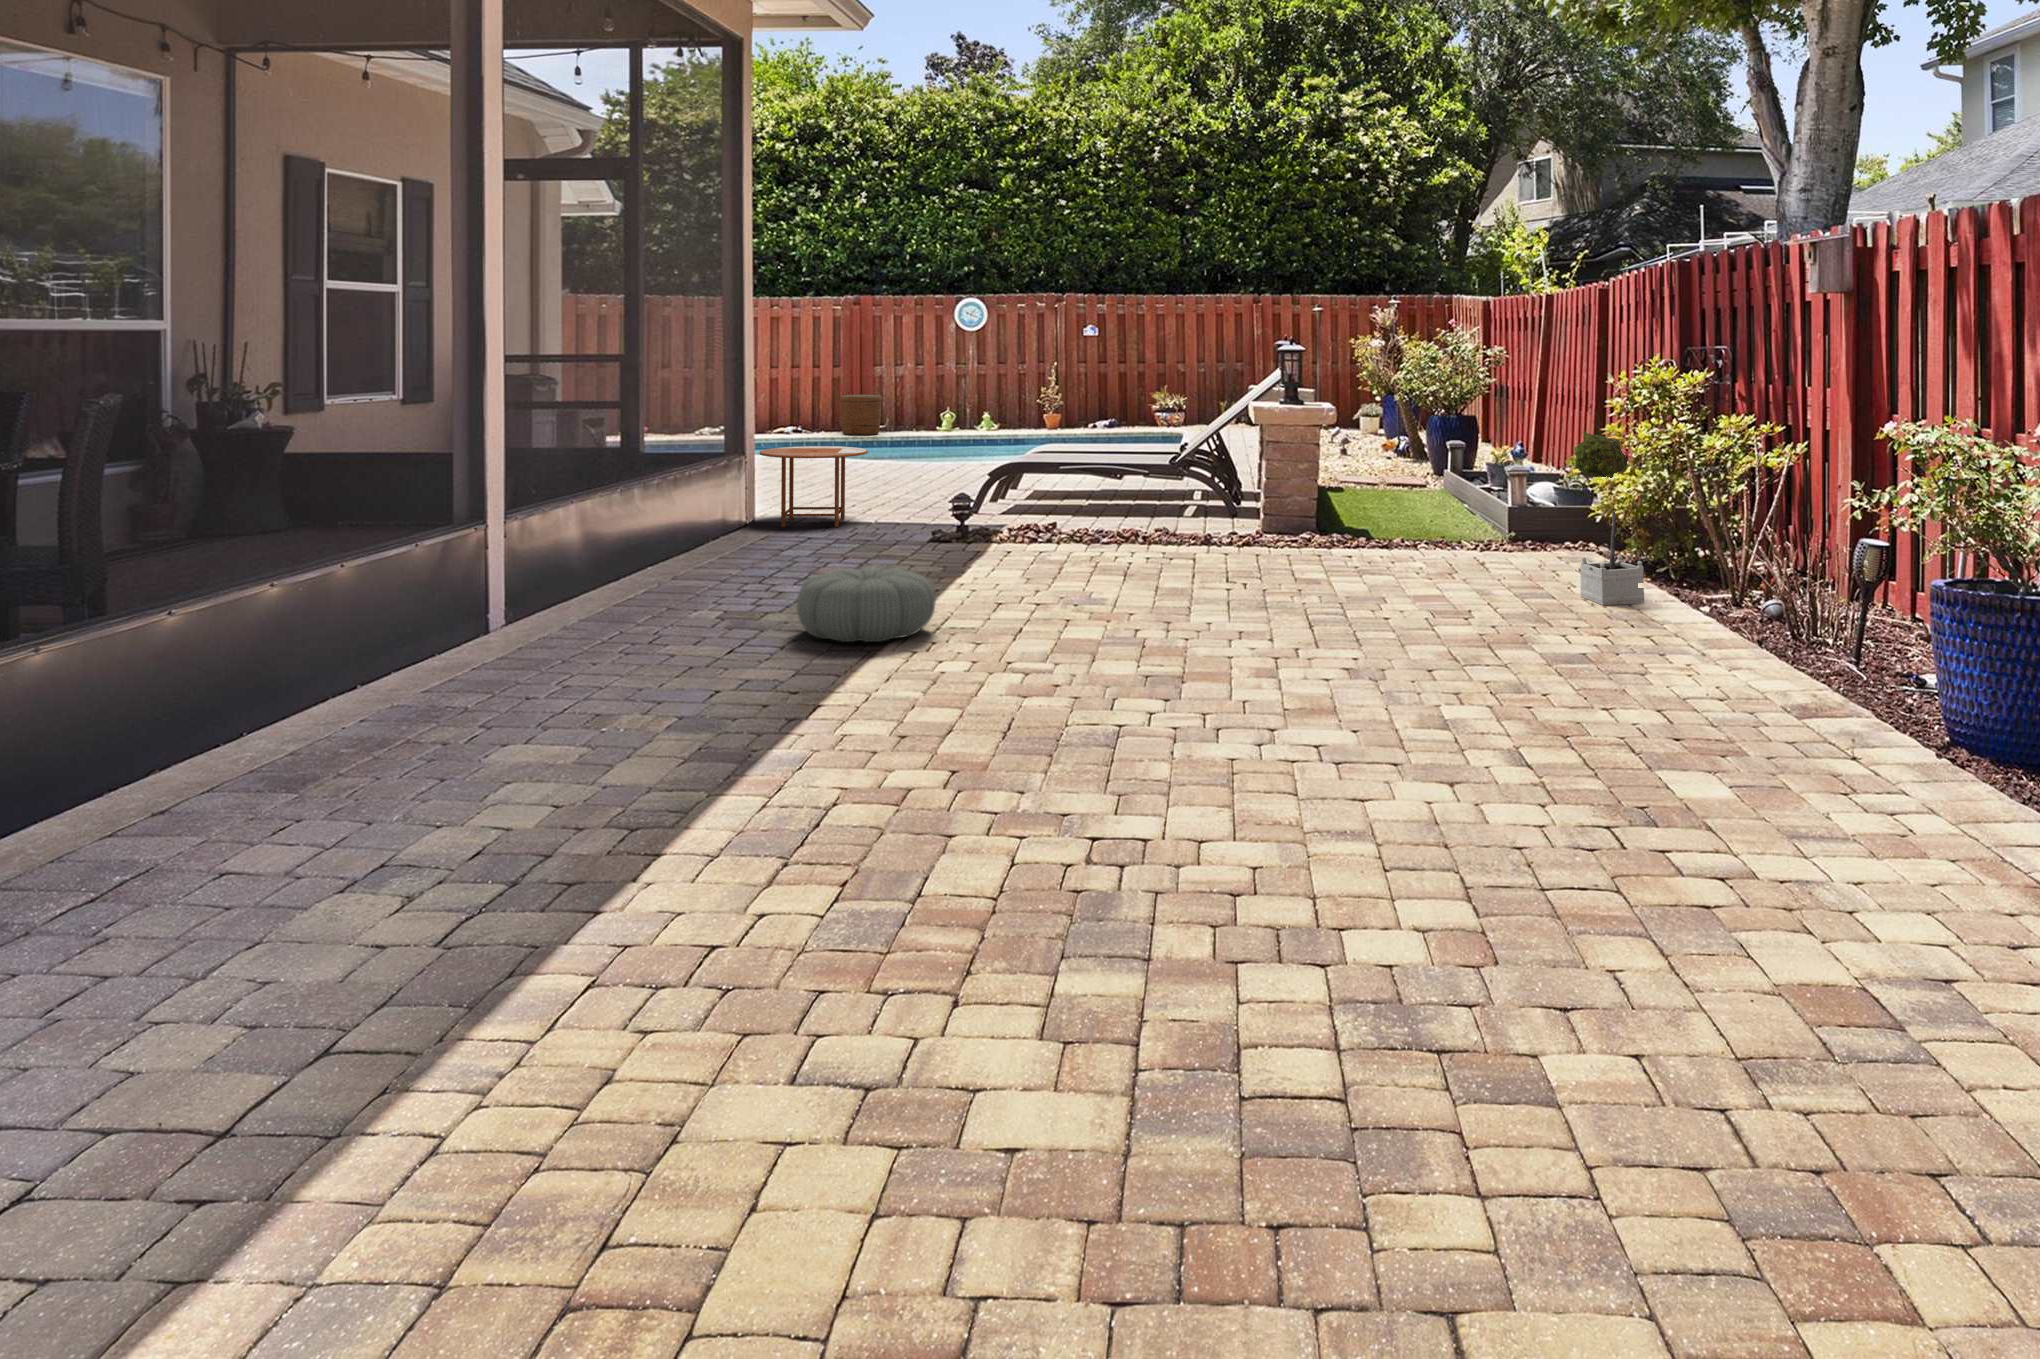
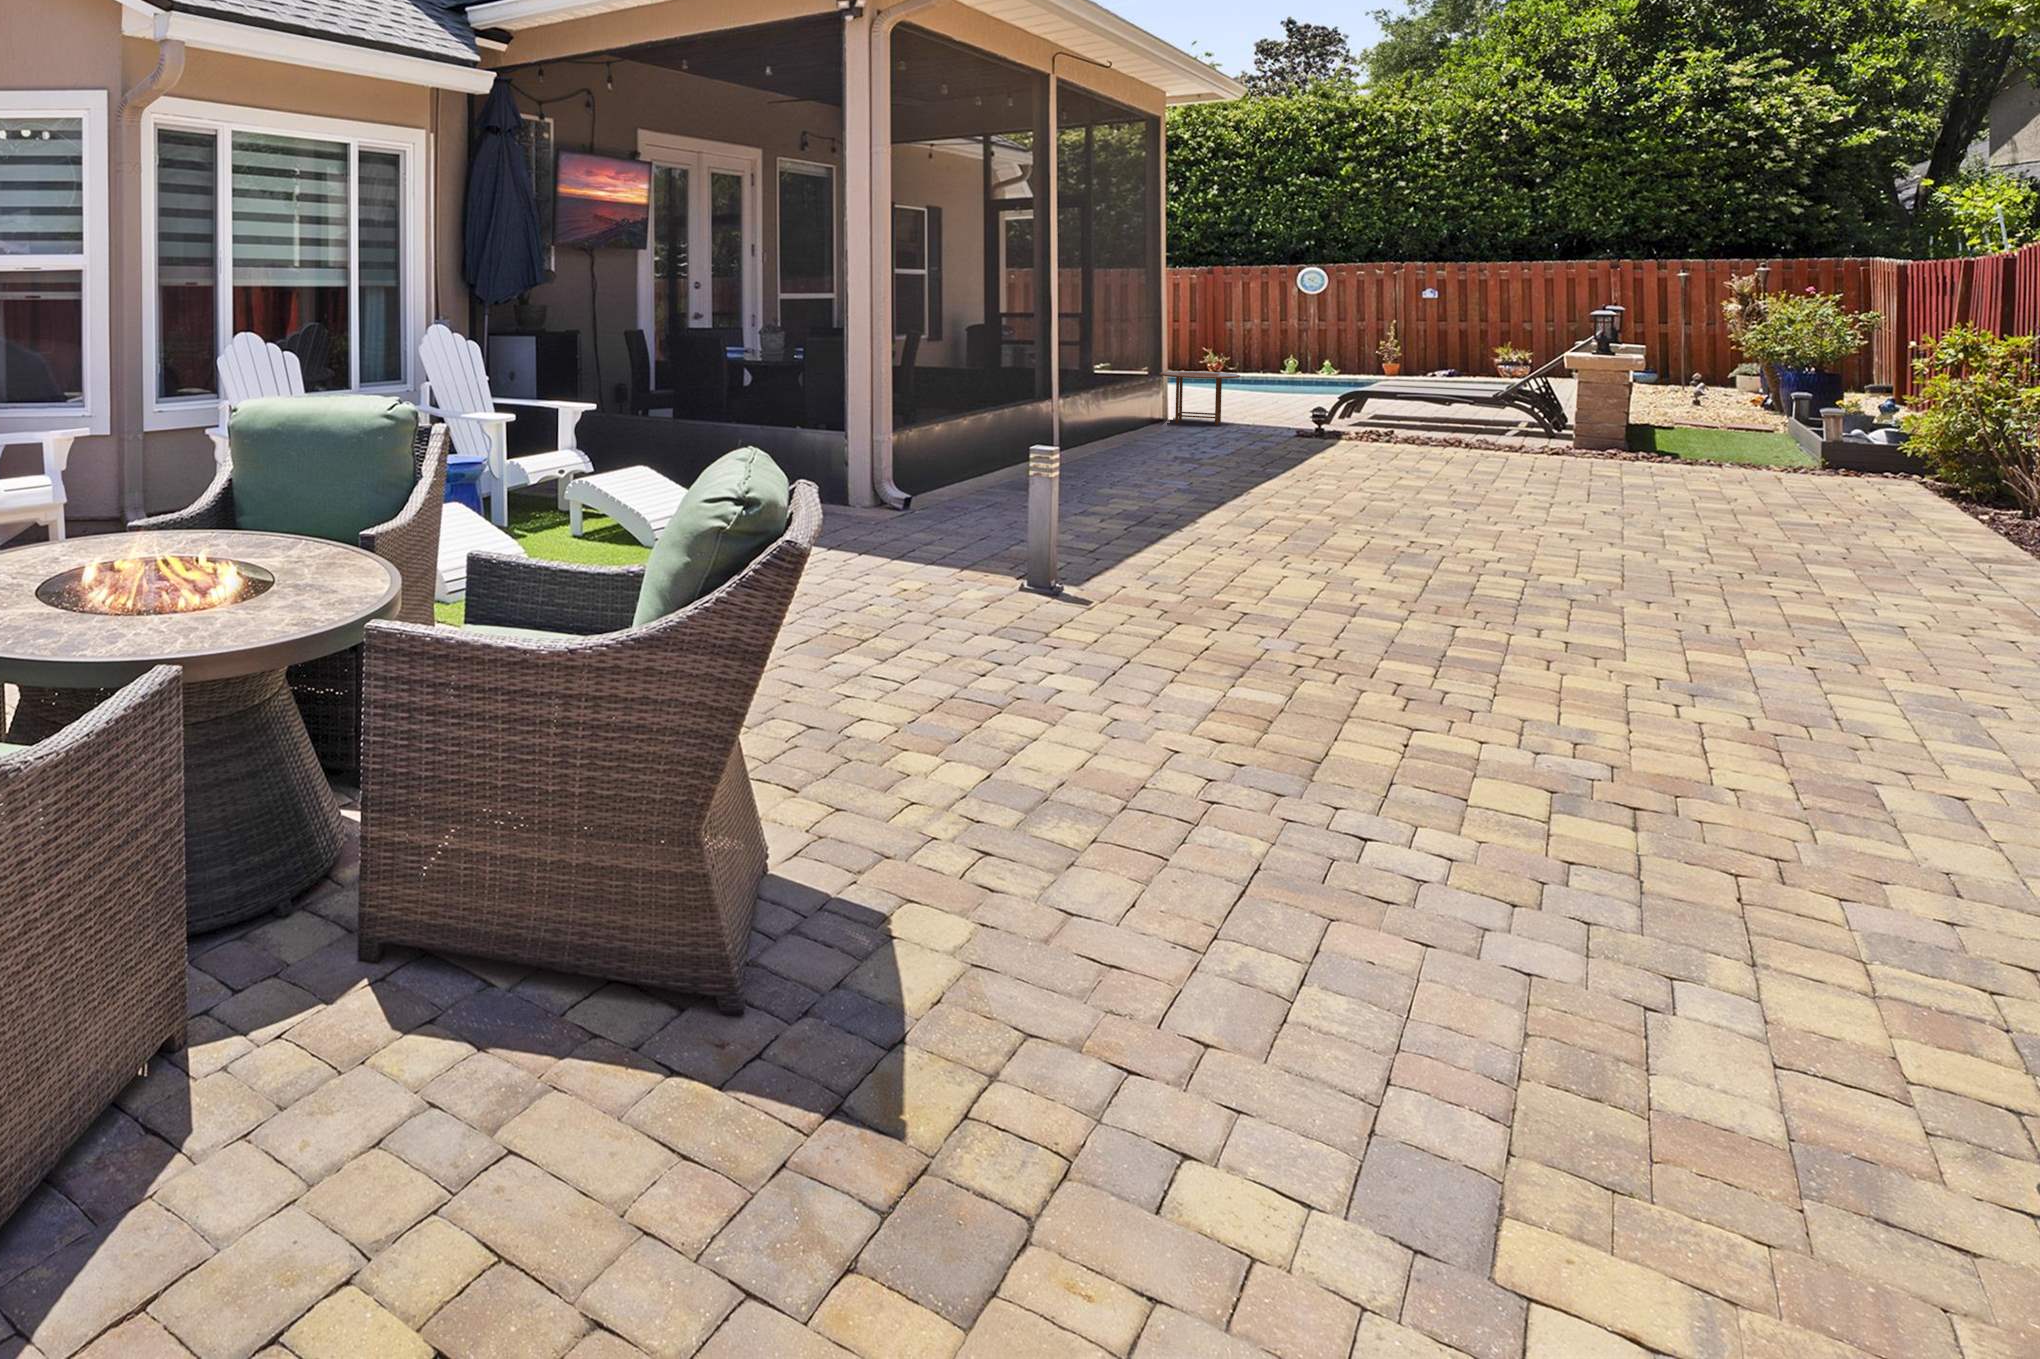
woven basket: present [840,395,882,435] -> none [1193,342,1229,374]
potted tree: present [1574,432,1644,605] -> none [1919,374,2006,519]
pouf: present [797,567,936,642] -> none [1215,437,1310,480]

